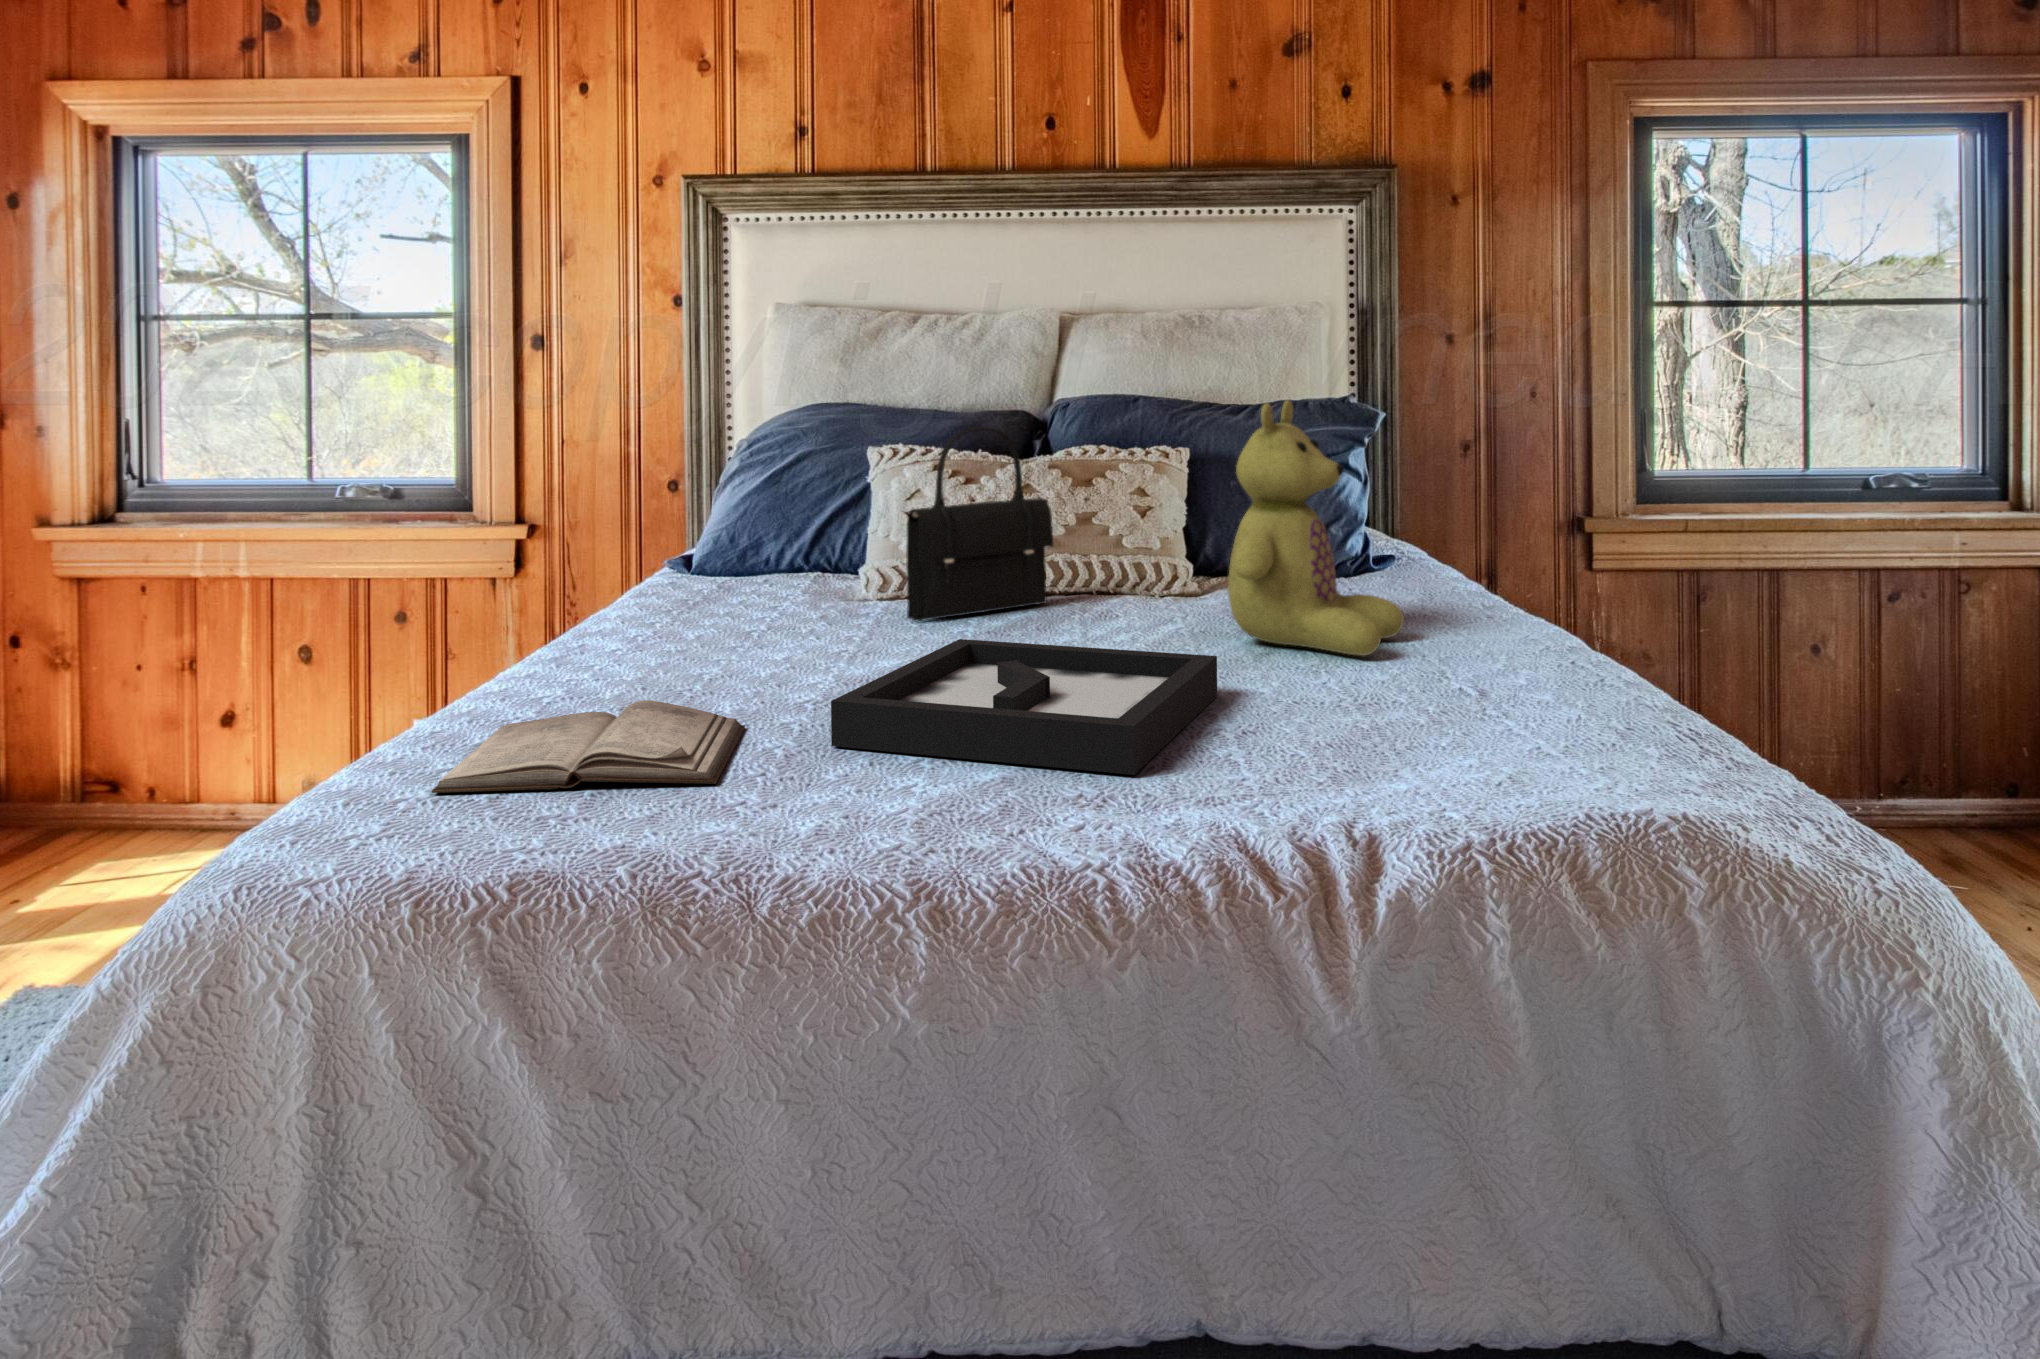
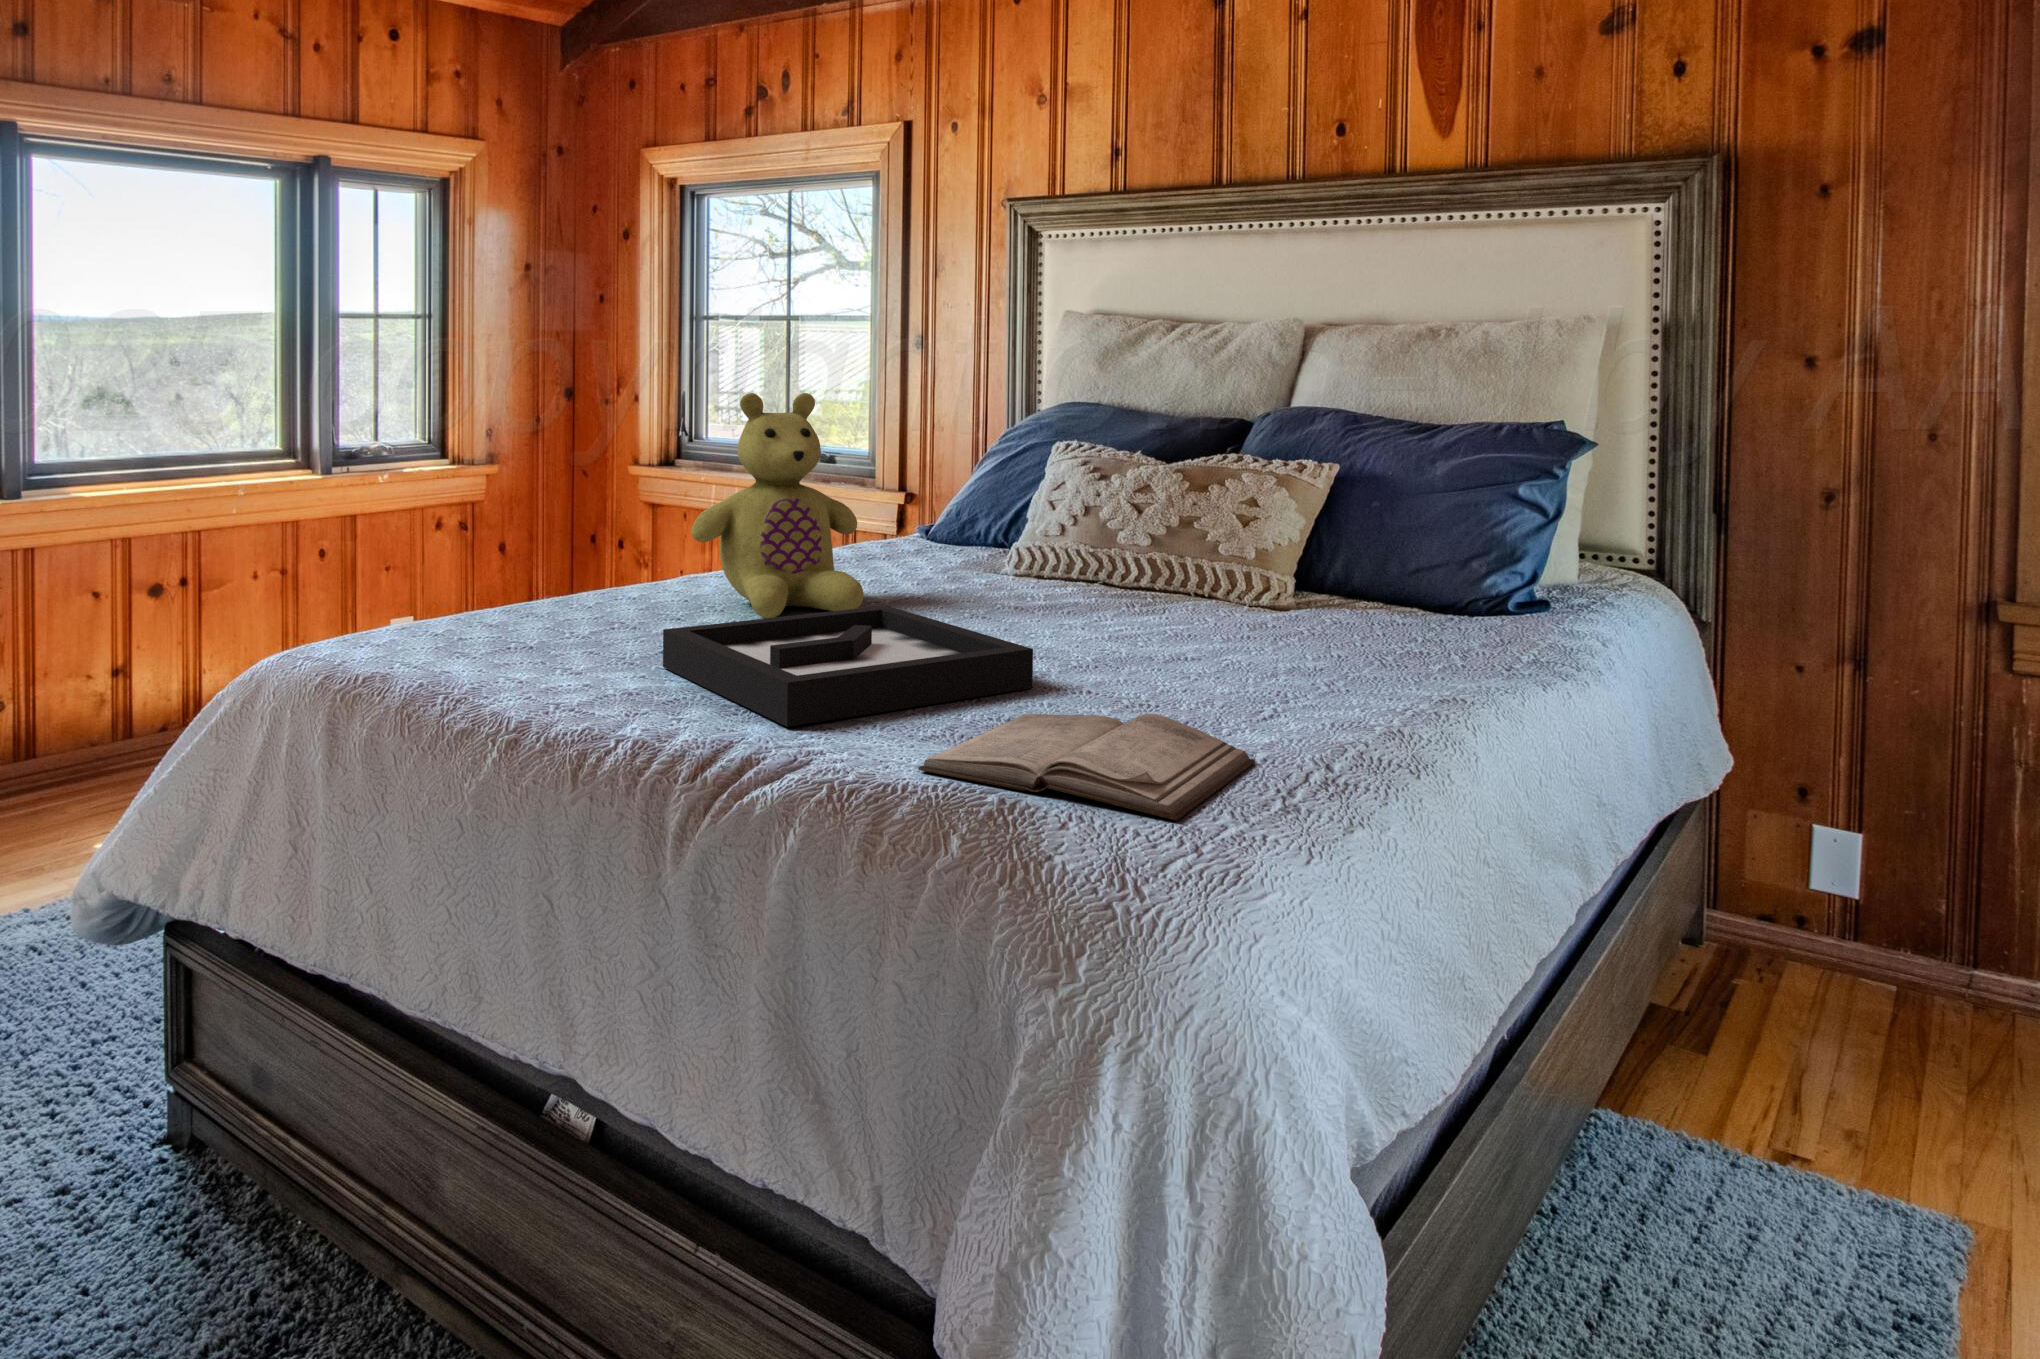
stuffed bear: present [1228,400,1404,656] -> present [691,393,863,618]
handbag: present [906,427,1053,621] -> none [968,423,1120,598]
diary: present [432,700,745,793] -> present [918,714,1255,820]

